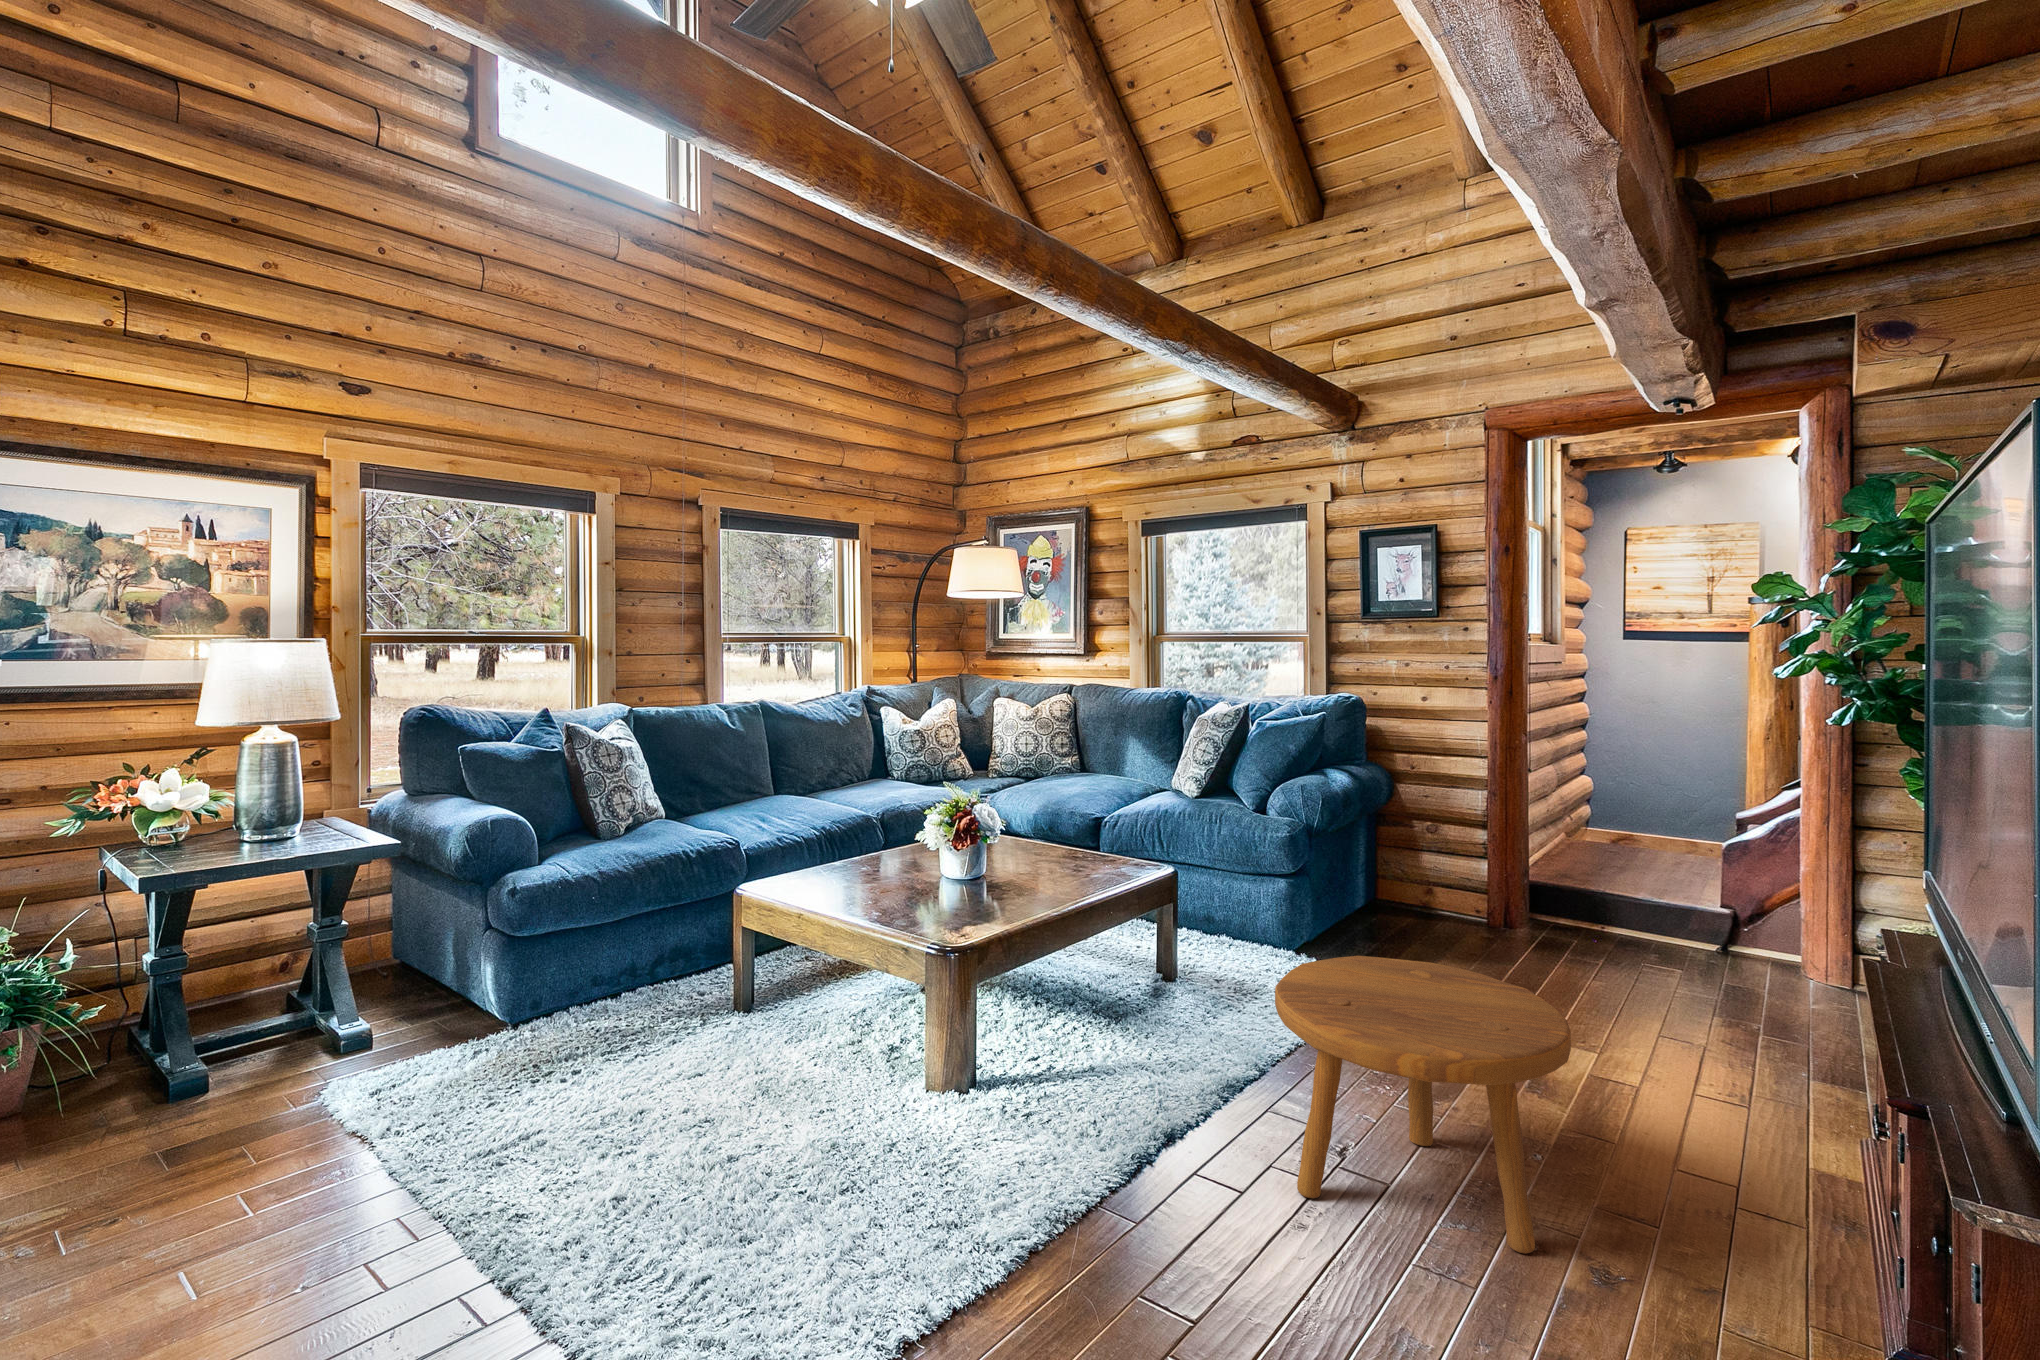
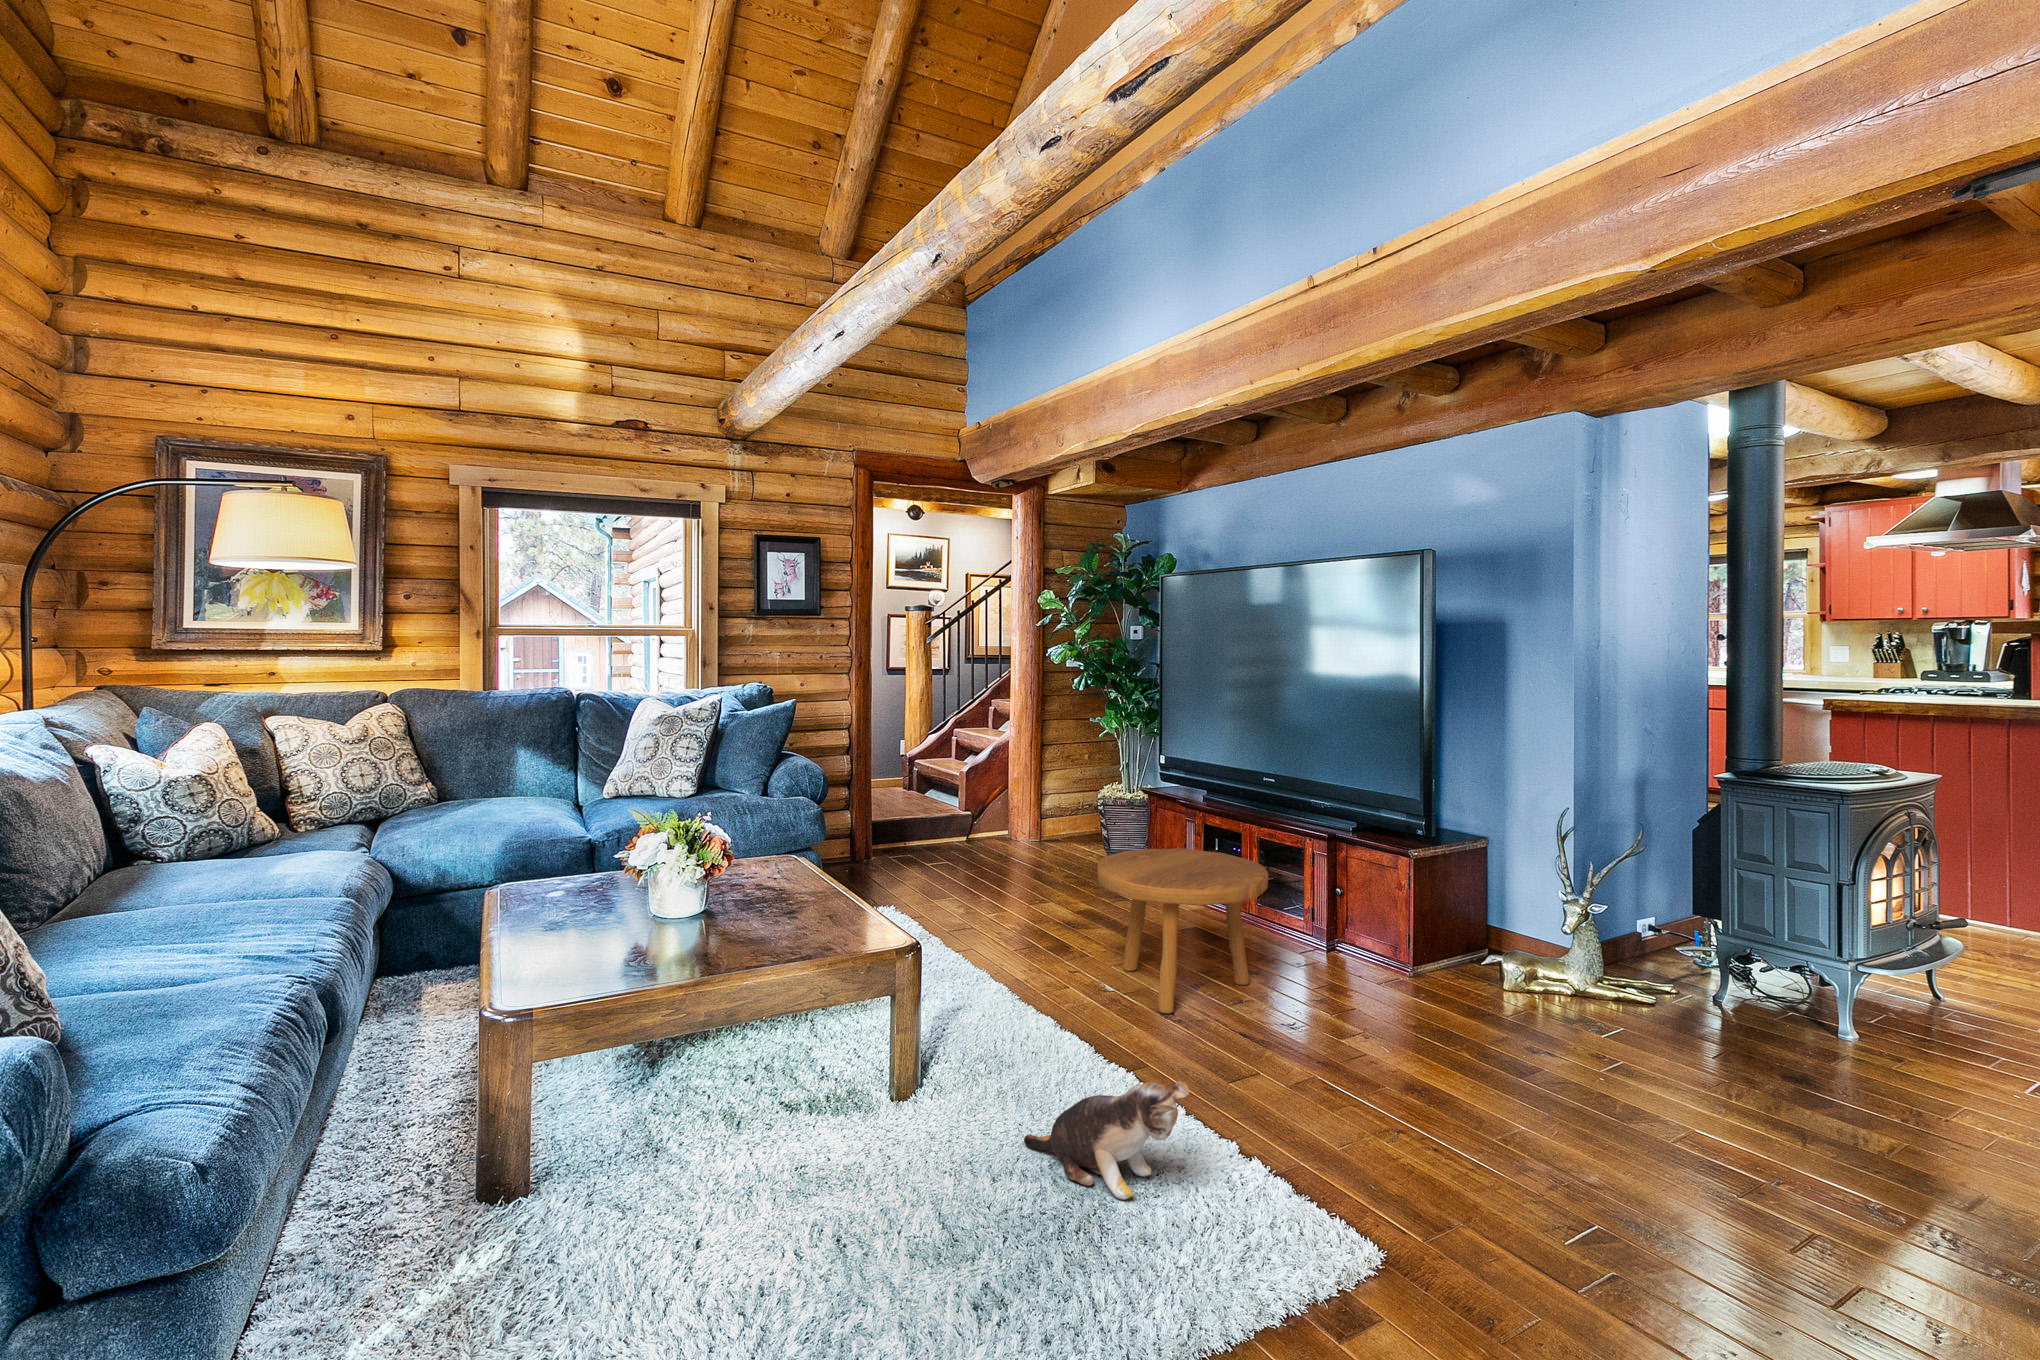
plush toy: none [782,1126,893,1245] -> present [1024,1081,1189,1199]

